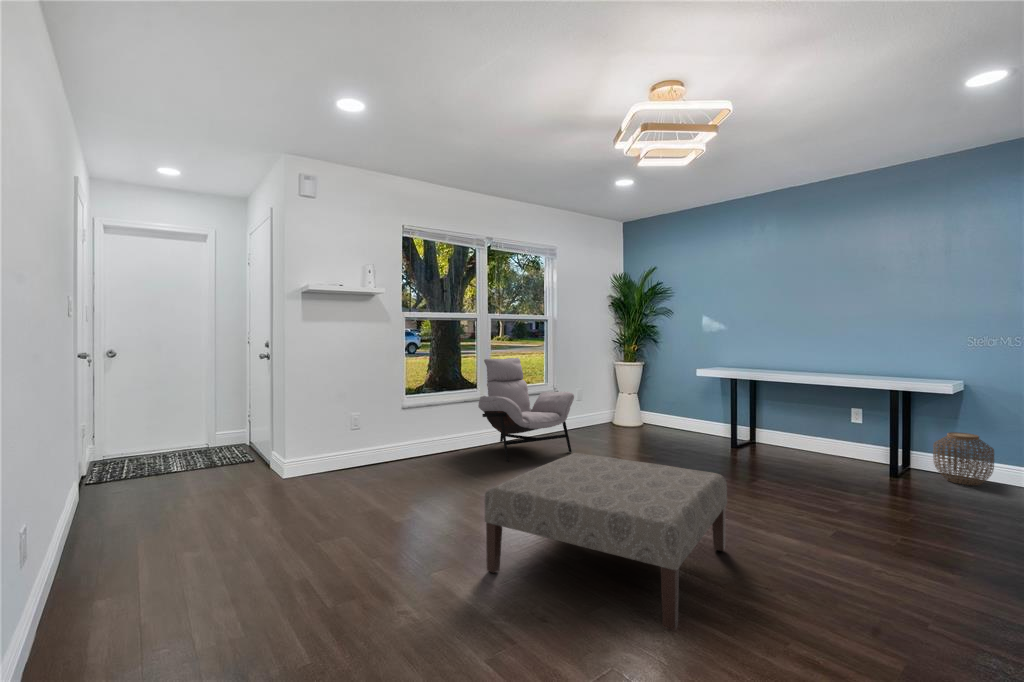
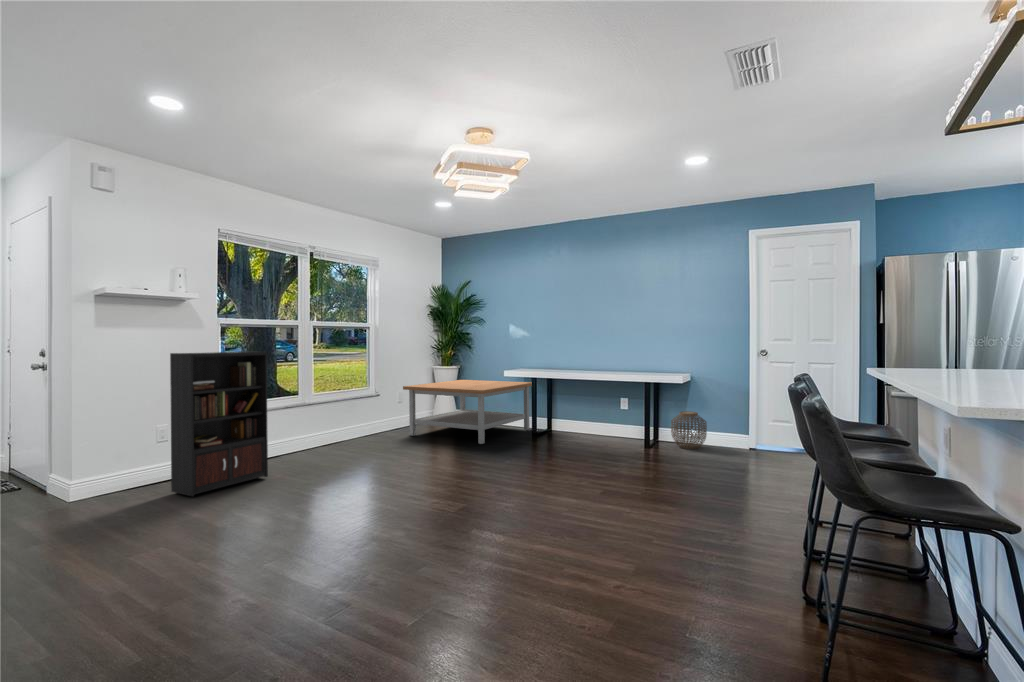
bookcase: none [360,345,445,485] -> present [170,351,268,496]
lounge chair: present [478,358,574,462] -> none [301,364,398,464]
coffee table: none [581,377,733,453] -> present [403,380,532,444]
ottoman: present [485,453,727,630] -> none [323,445,527,570]

